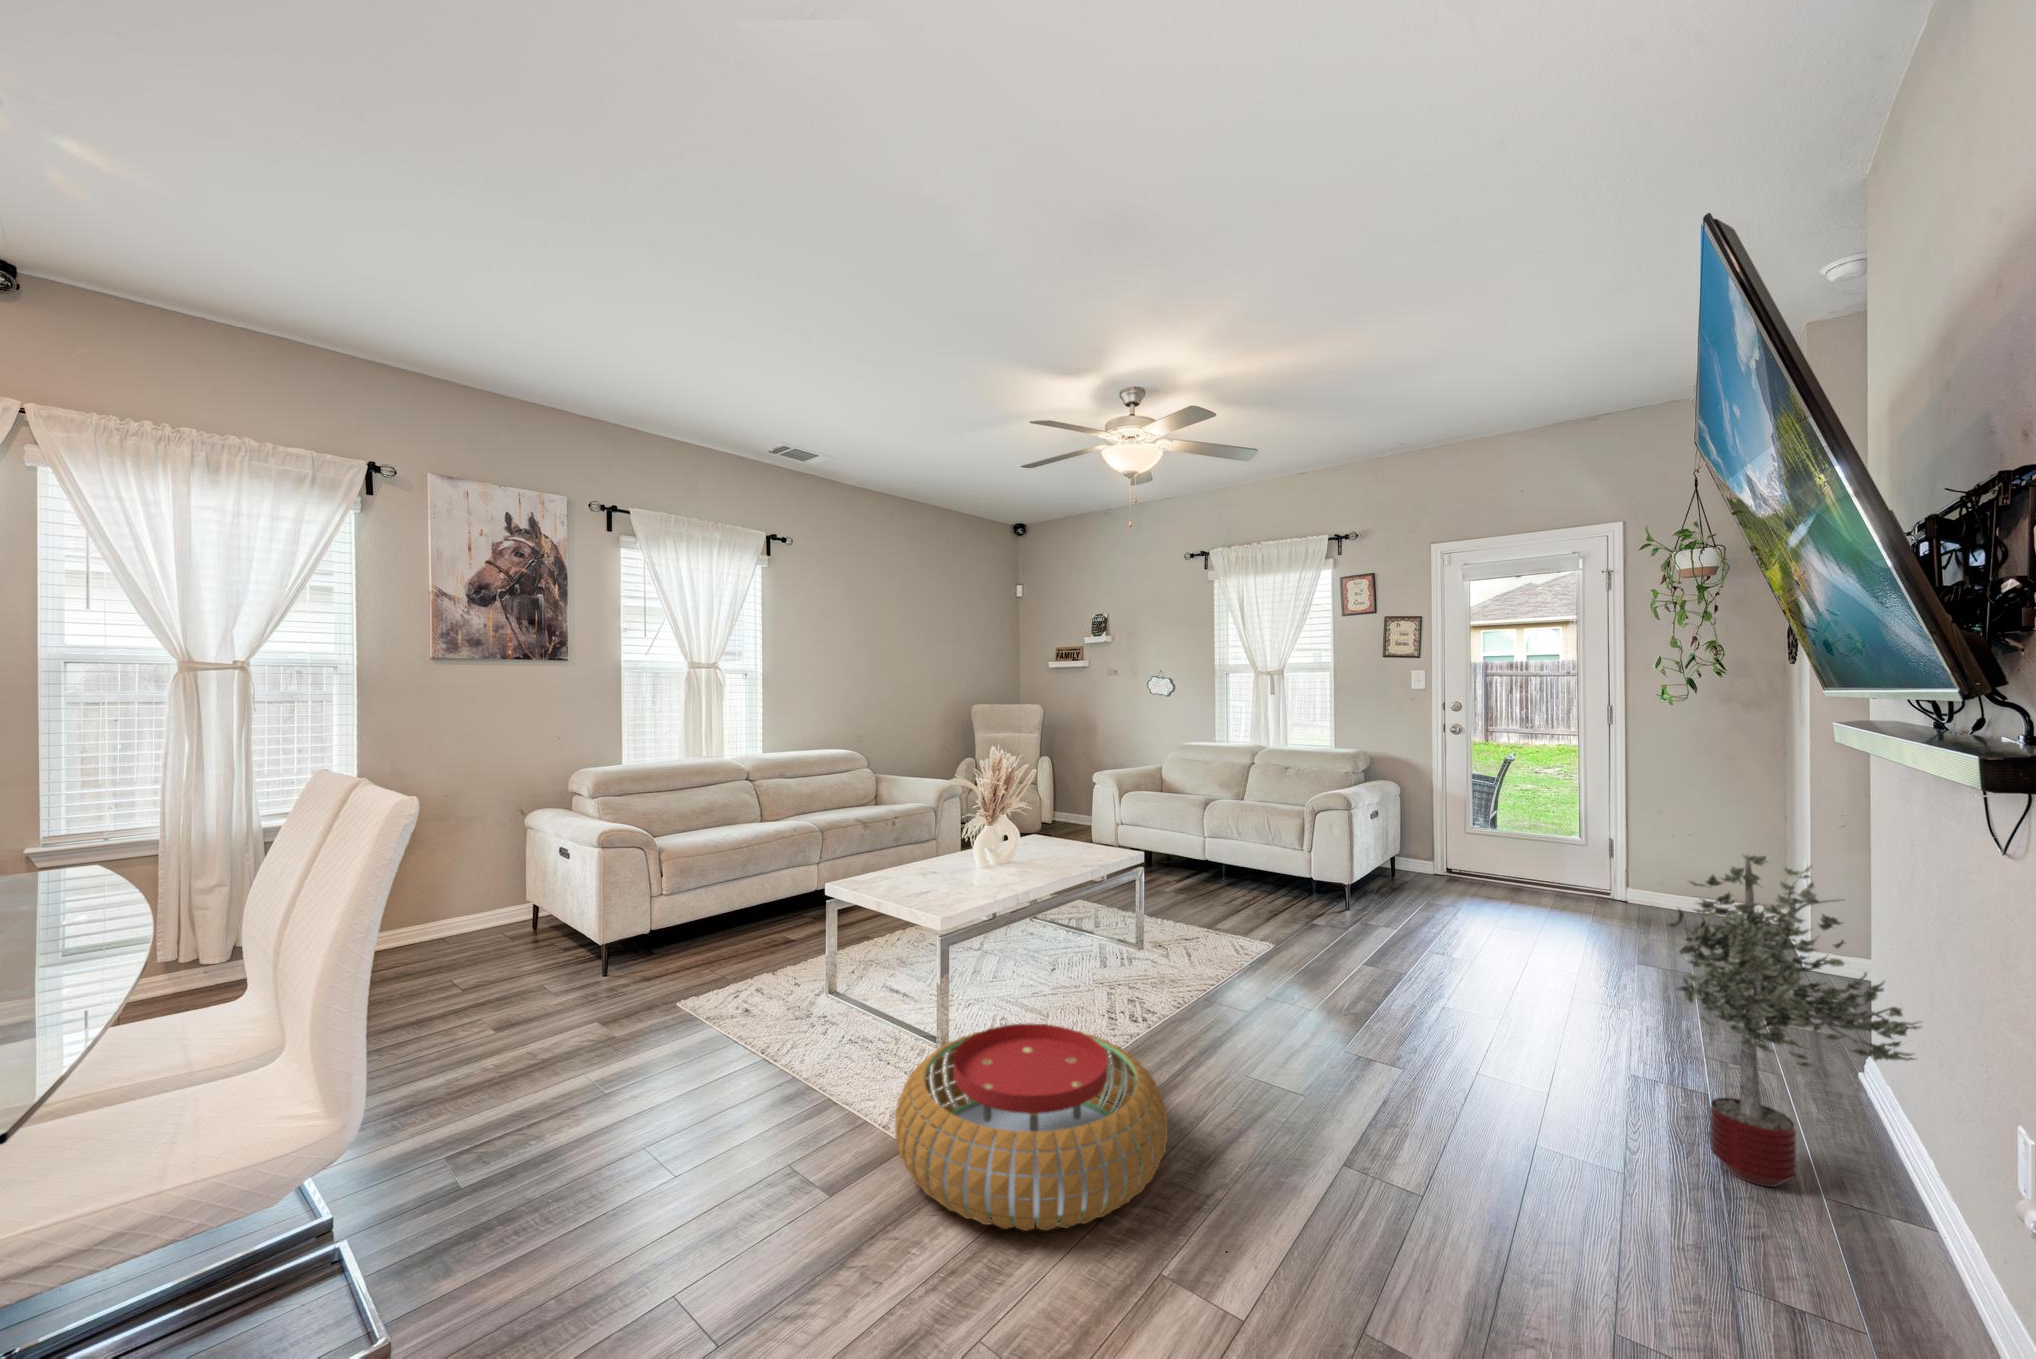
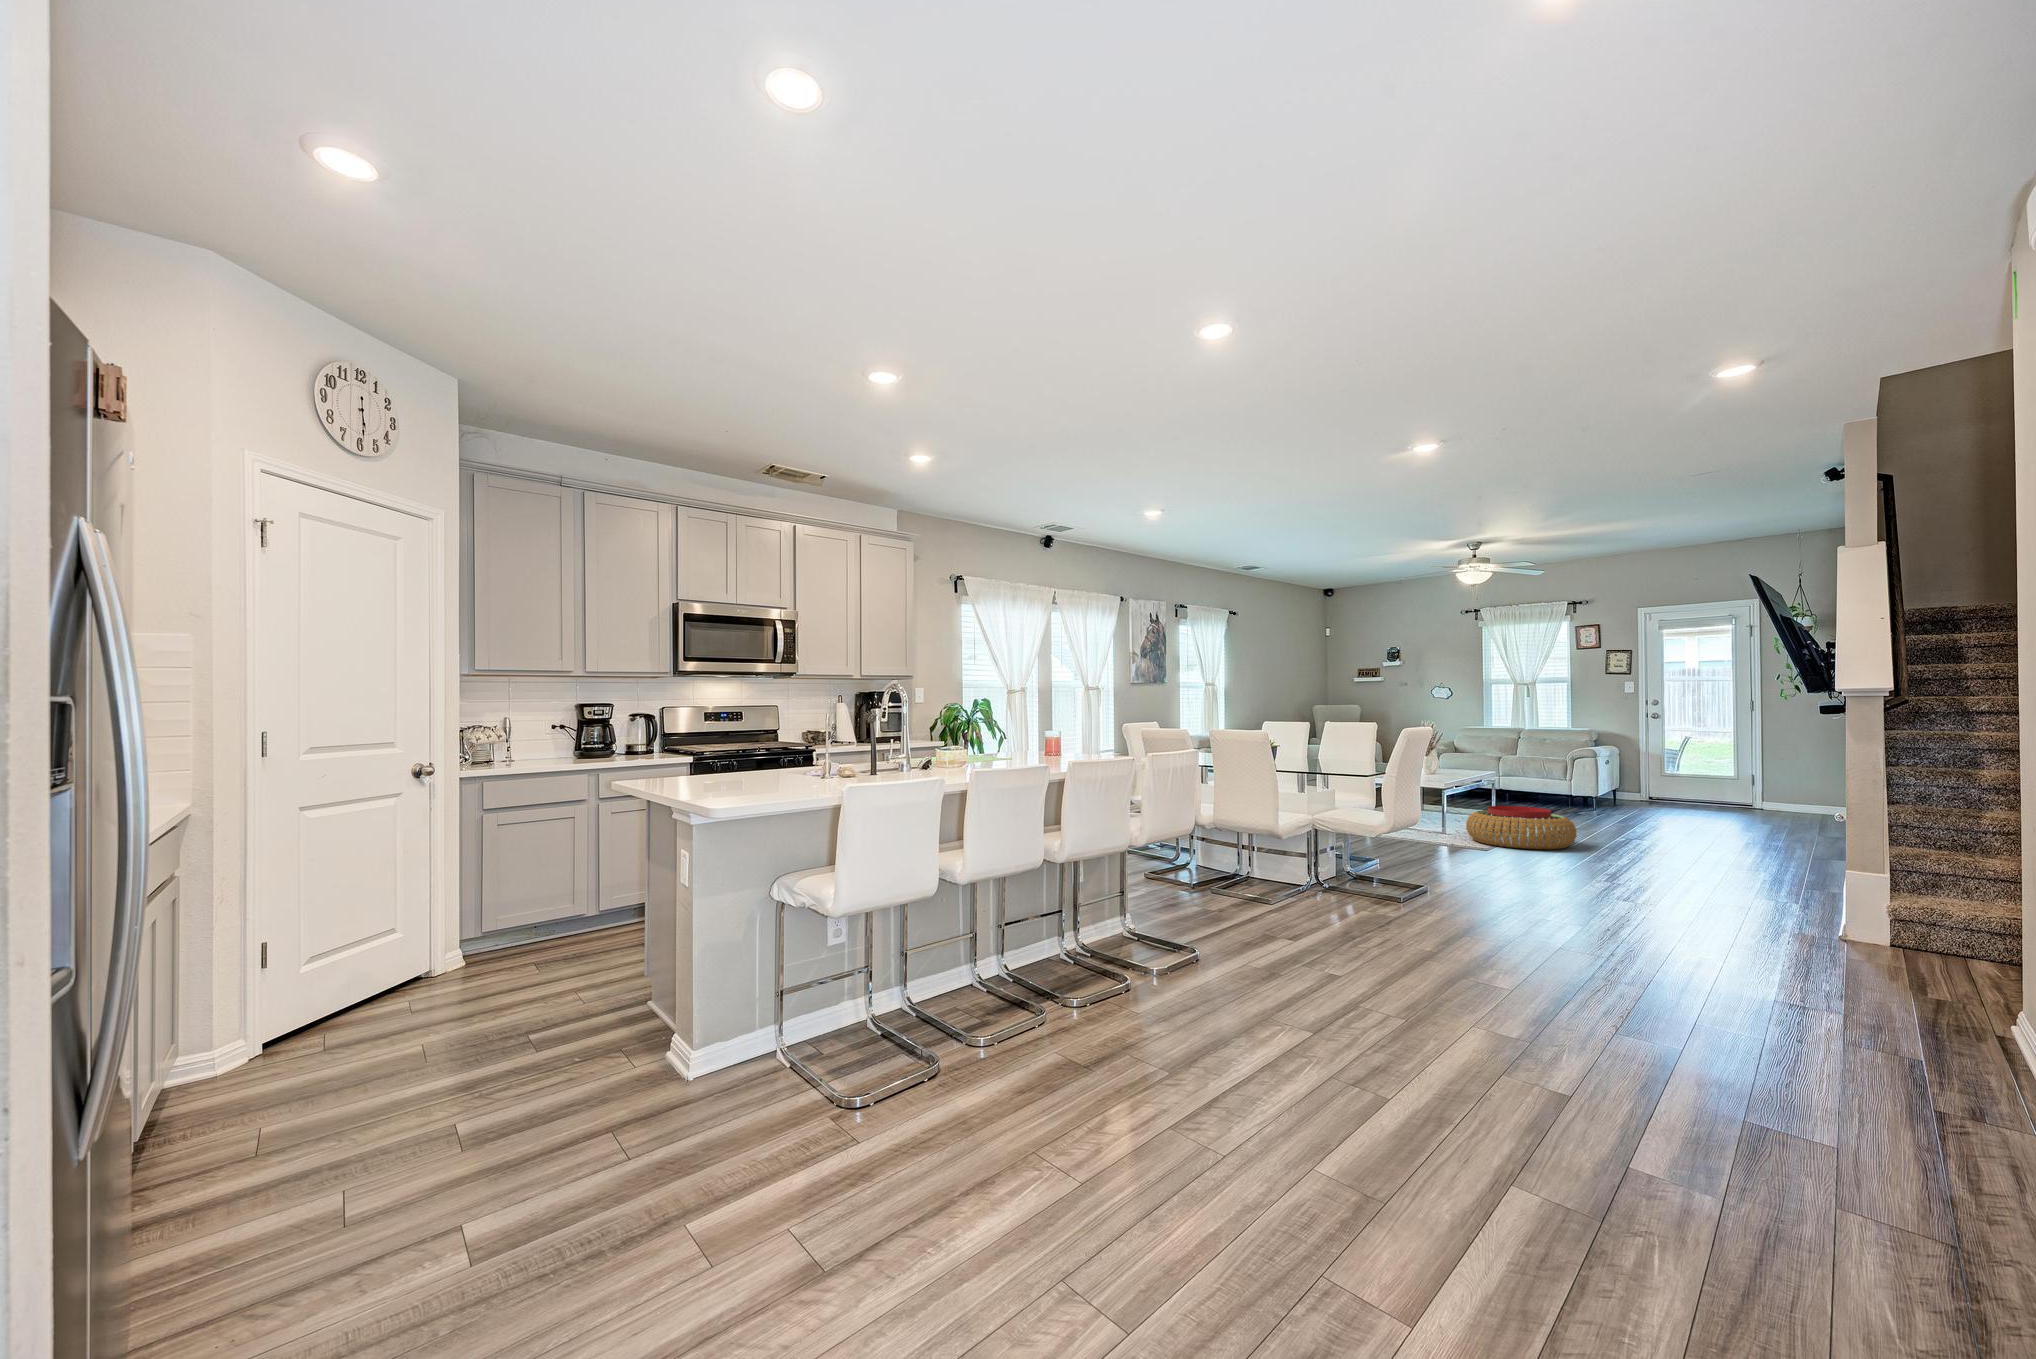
potted tree: present [1669,855,1922,1187] -> none [1759,738,1845,852]

